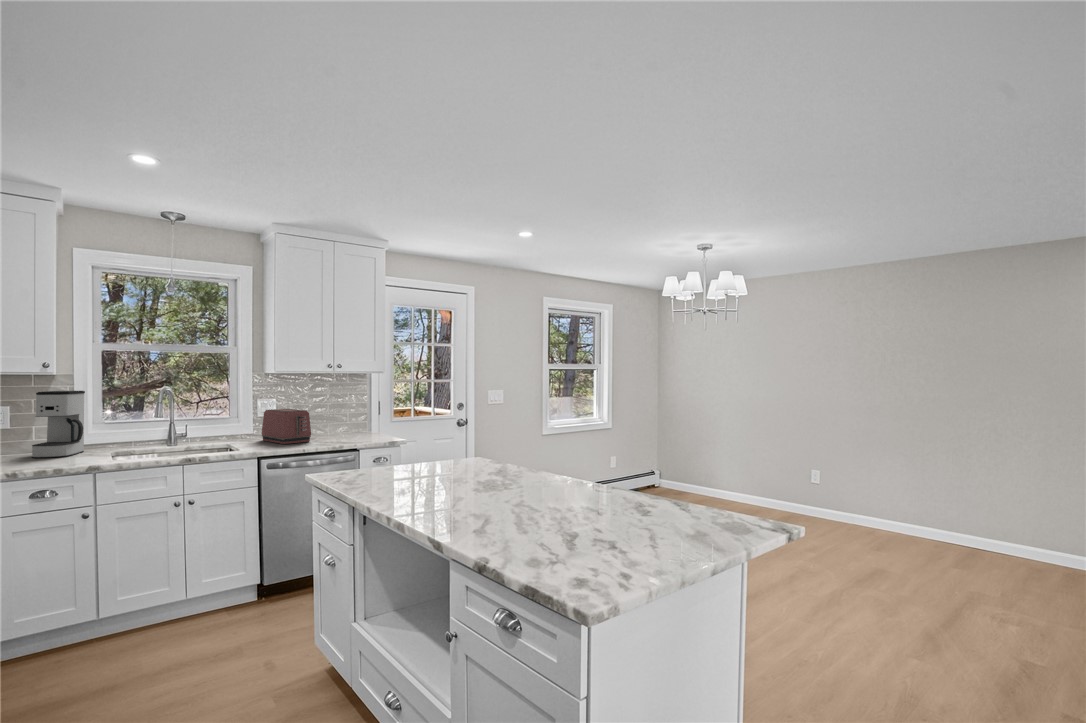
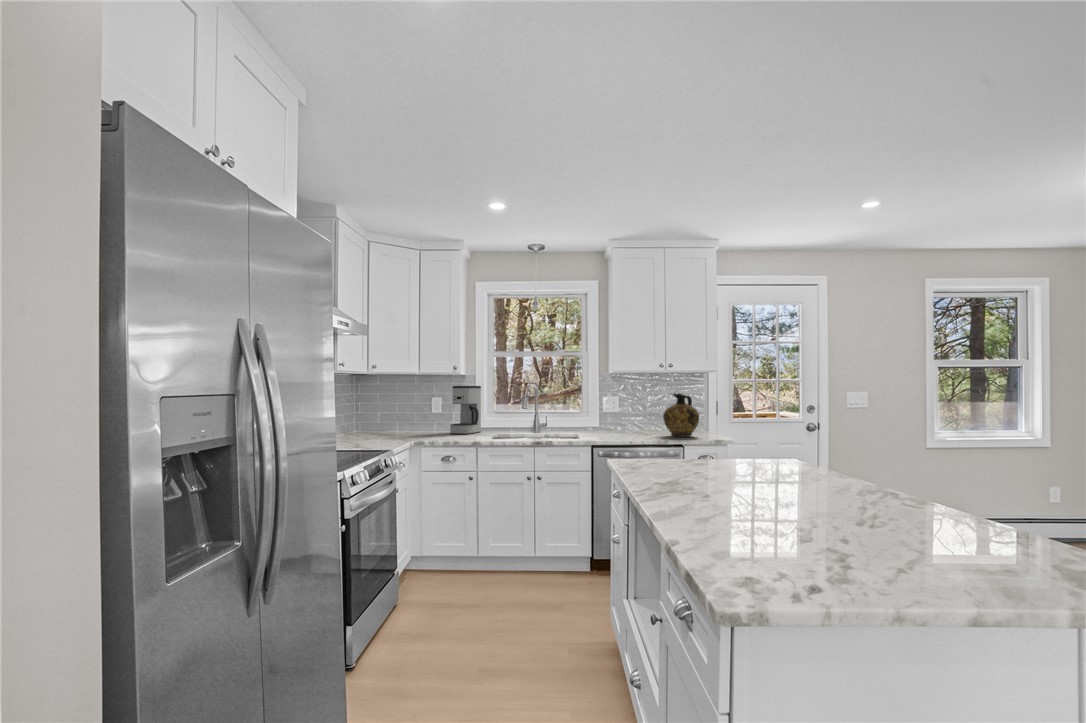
ceramic jug: none [334,396,371,440] -> present [663,393,699,437]
toaster: present [262,409,311,444] -> none [603,405,642,436]

